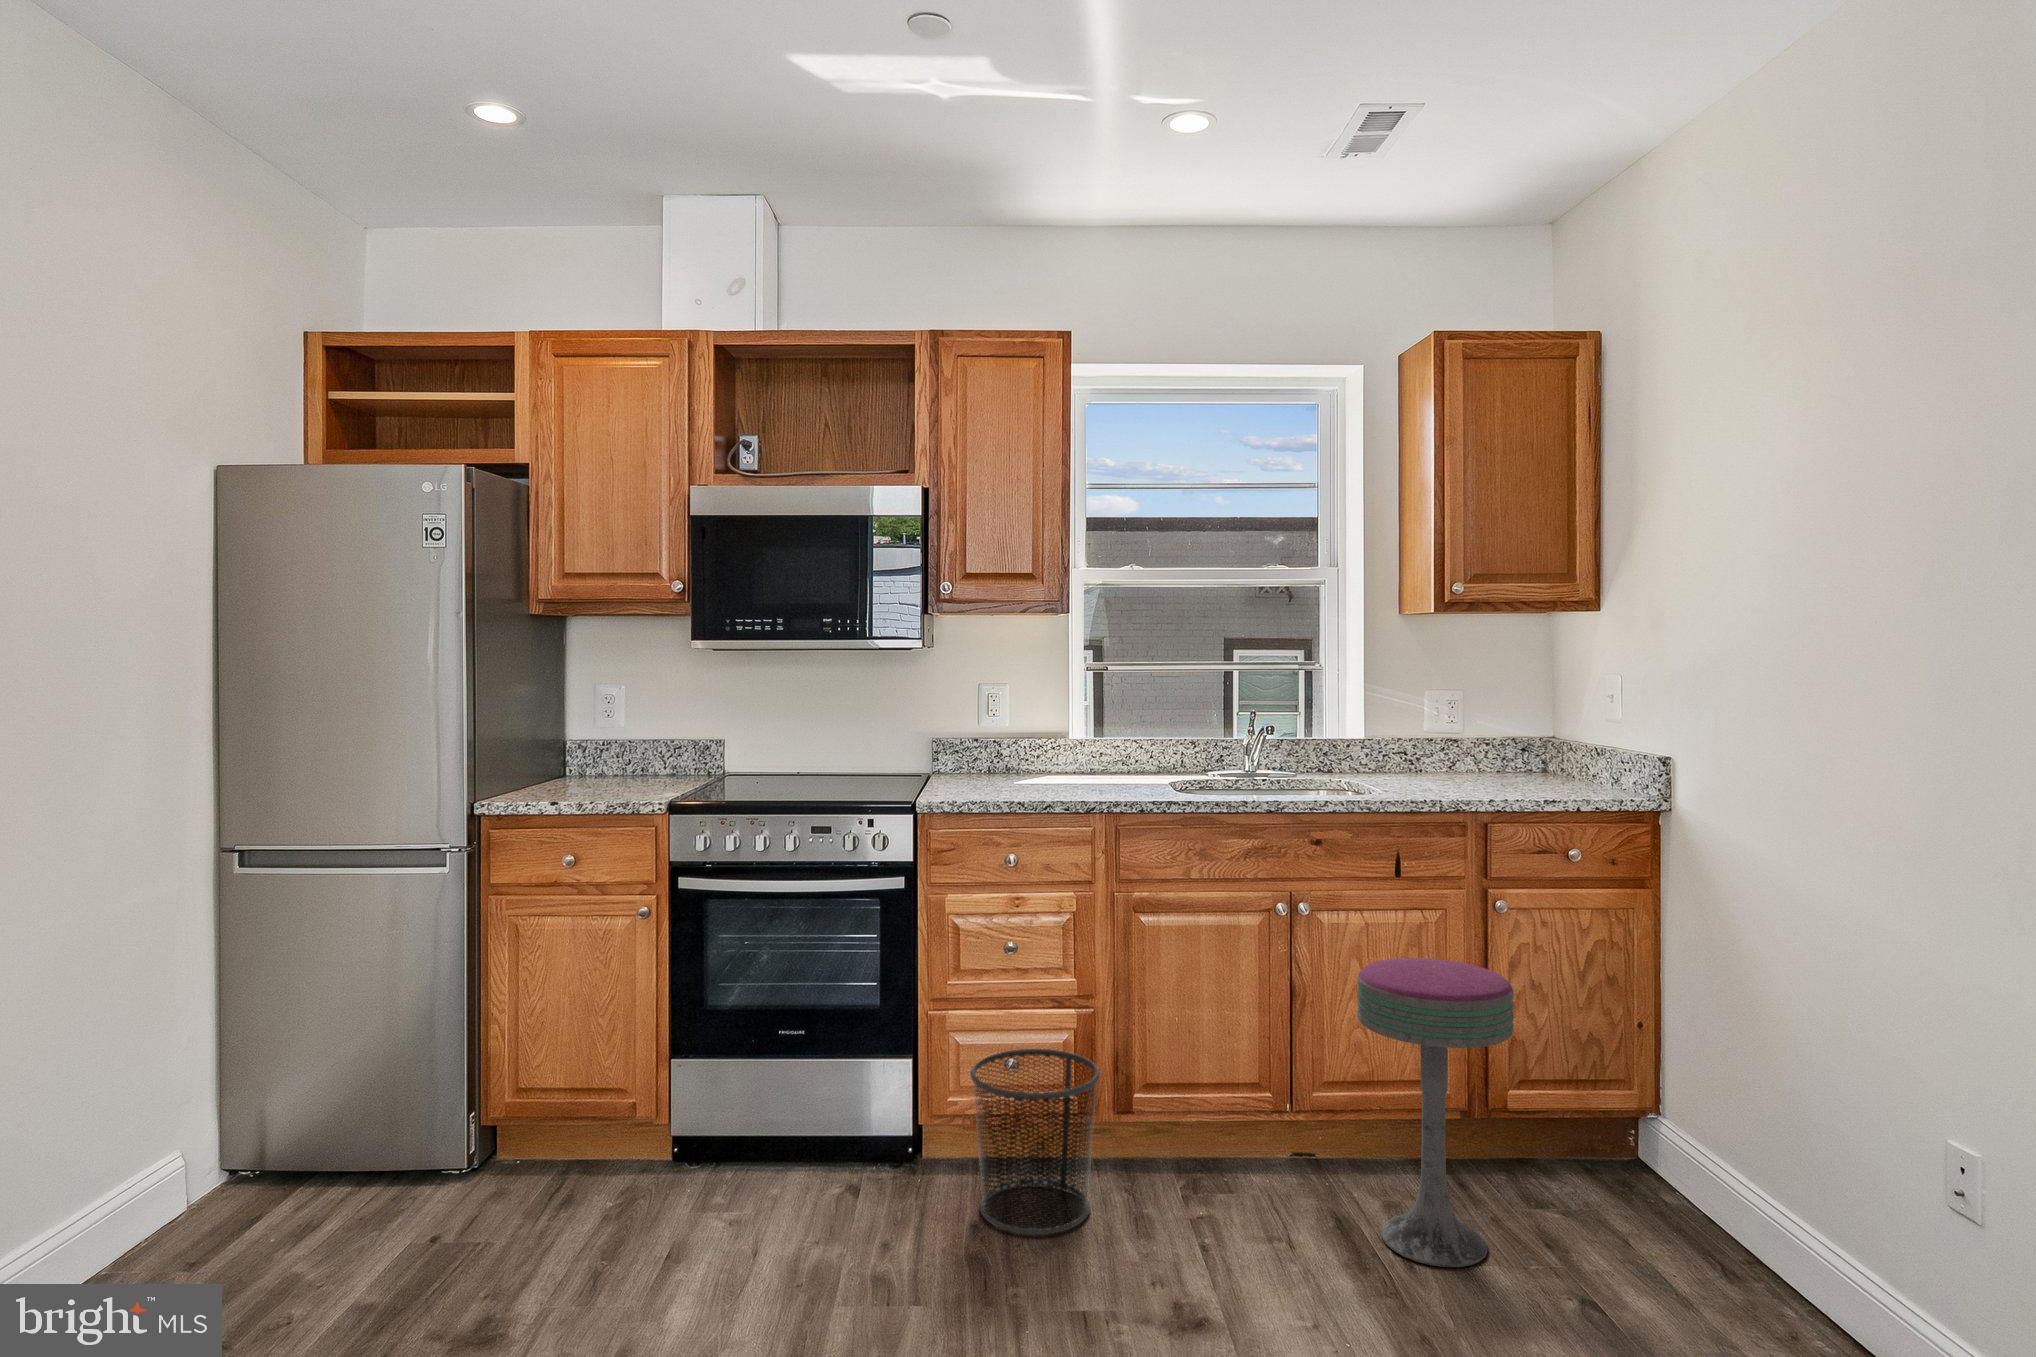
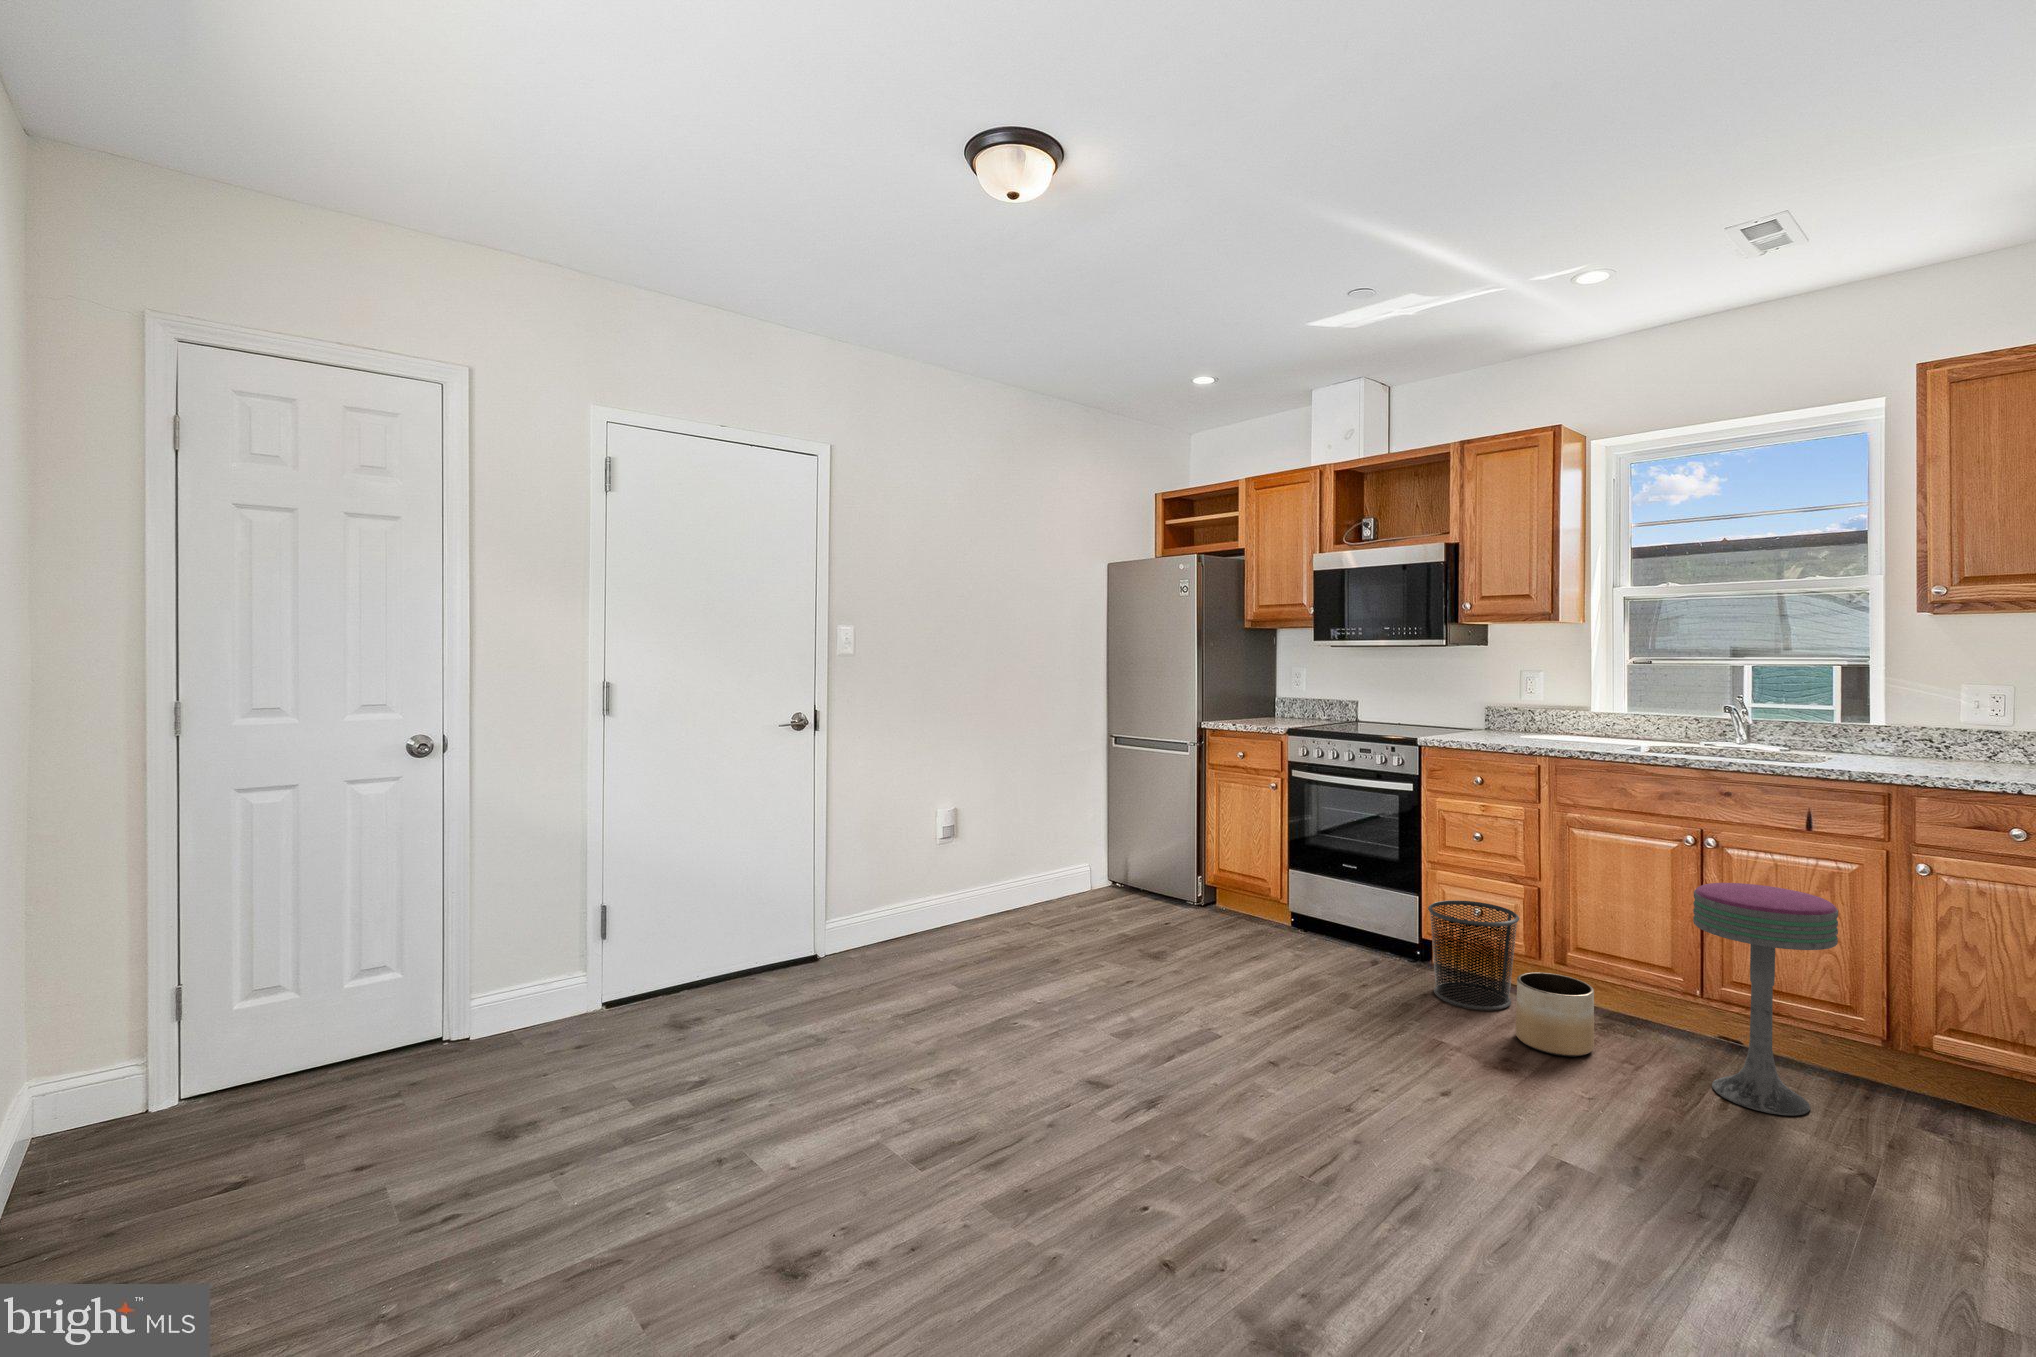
planter: none [1149,1142,1253,1280] -> present [1516,972,1594,1056]

